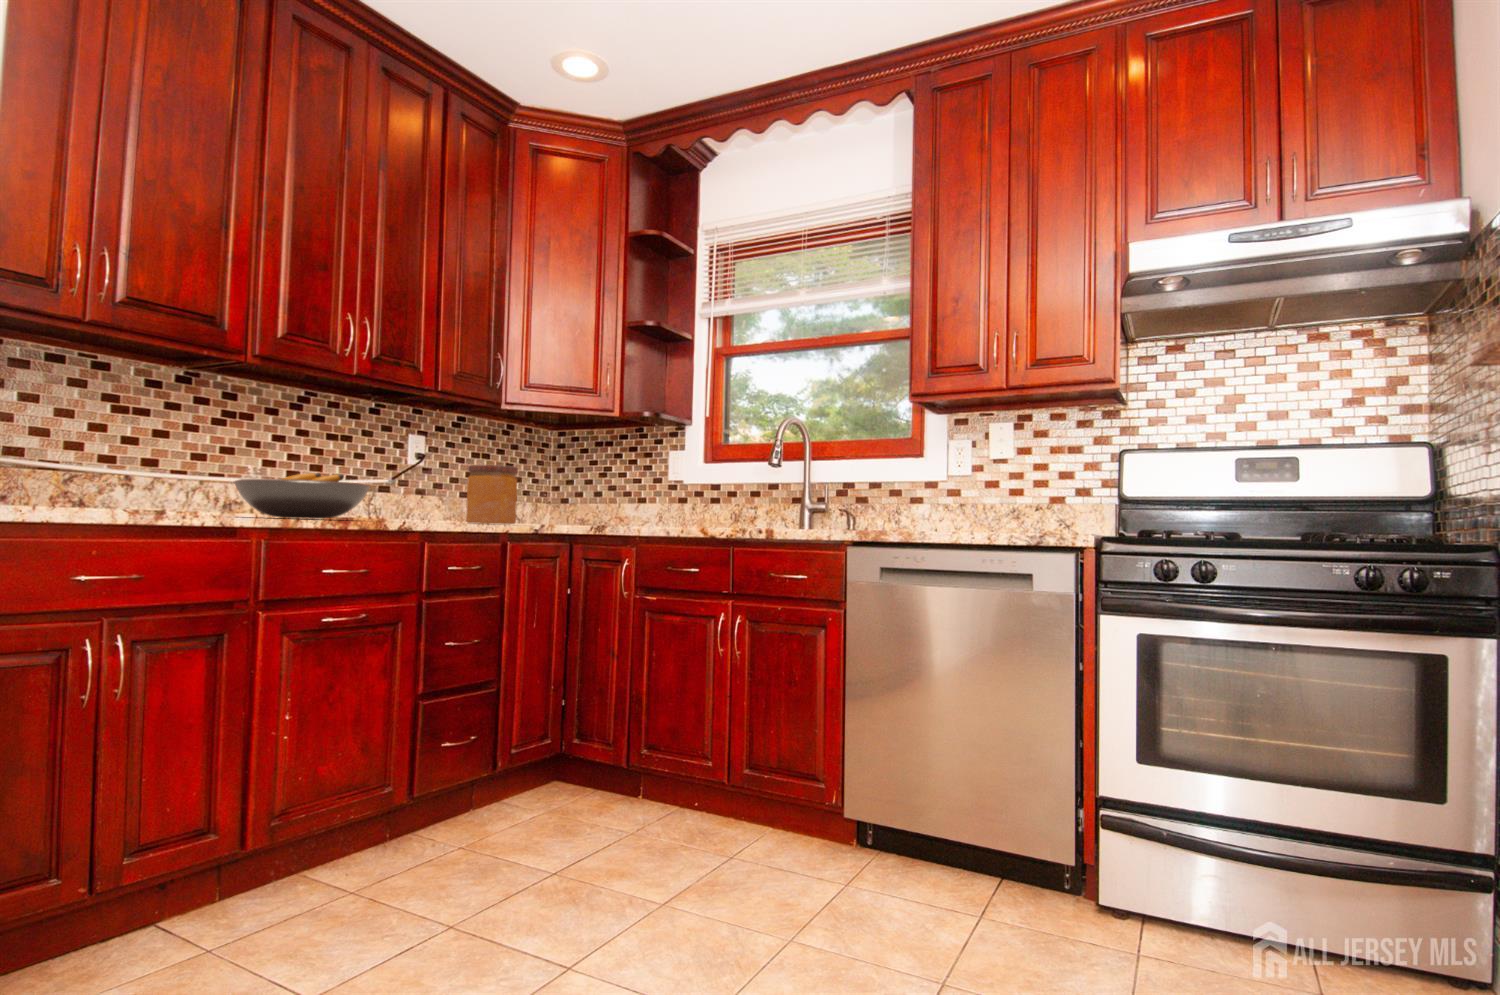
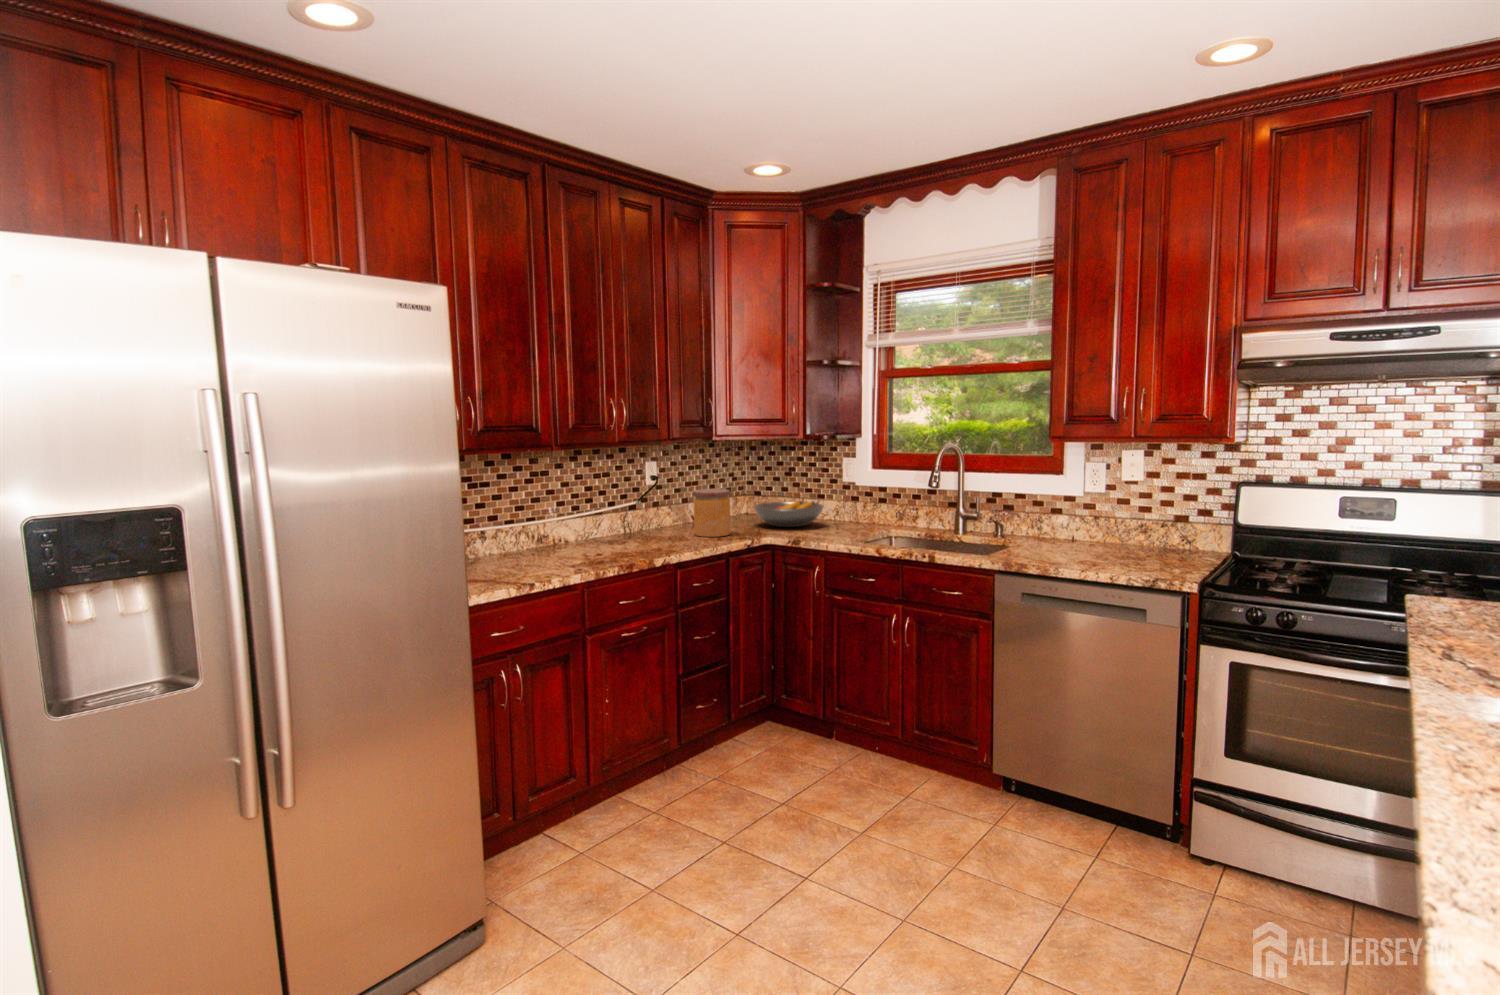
fruit bowl: present [234,473,370,519] -> present [754,501,824,527]

